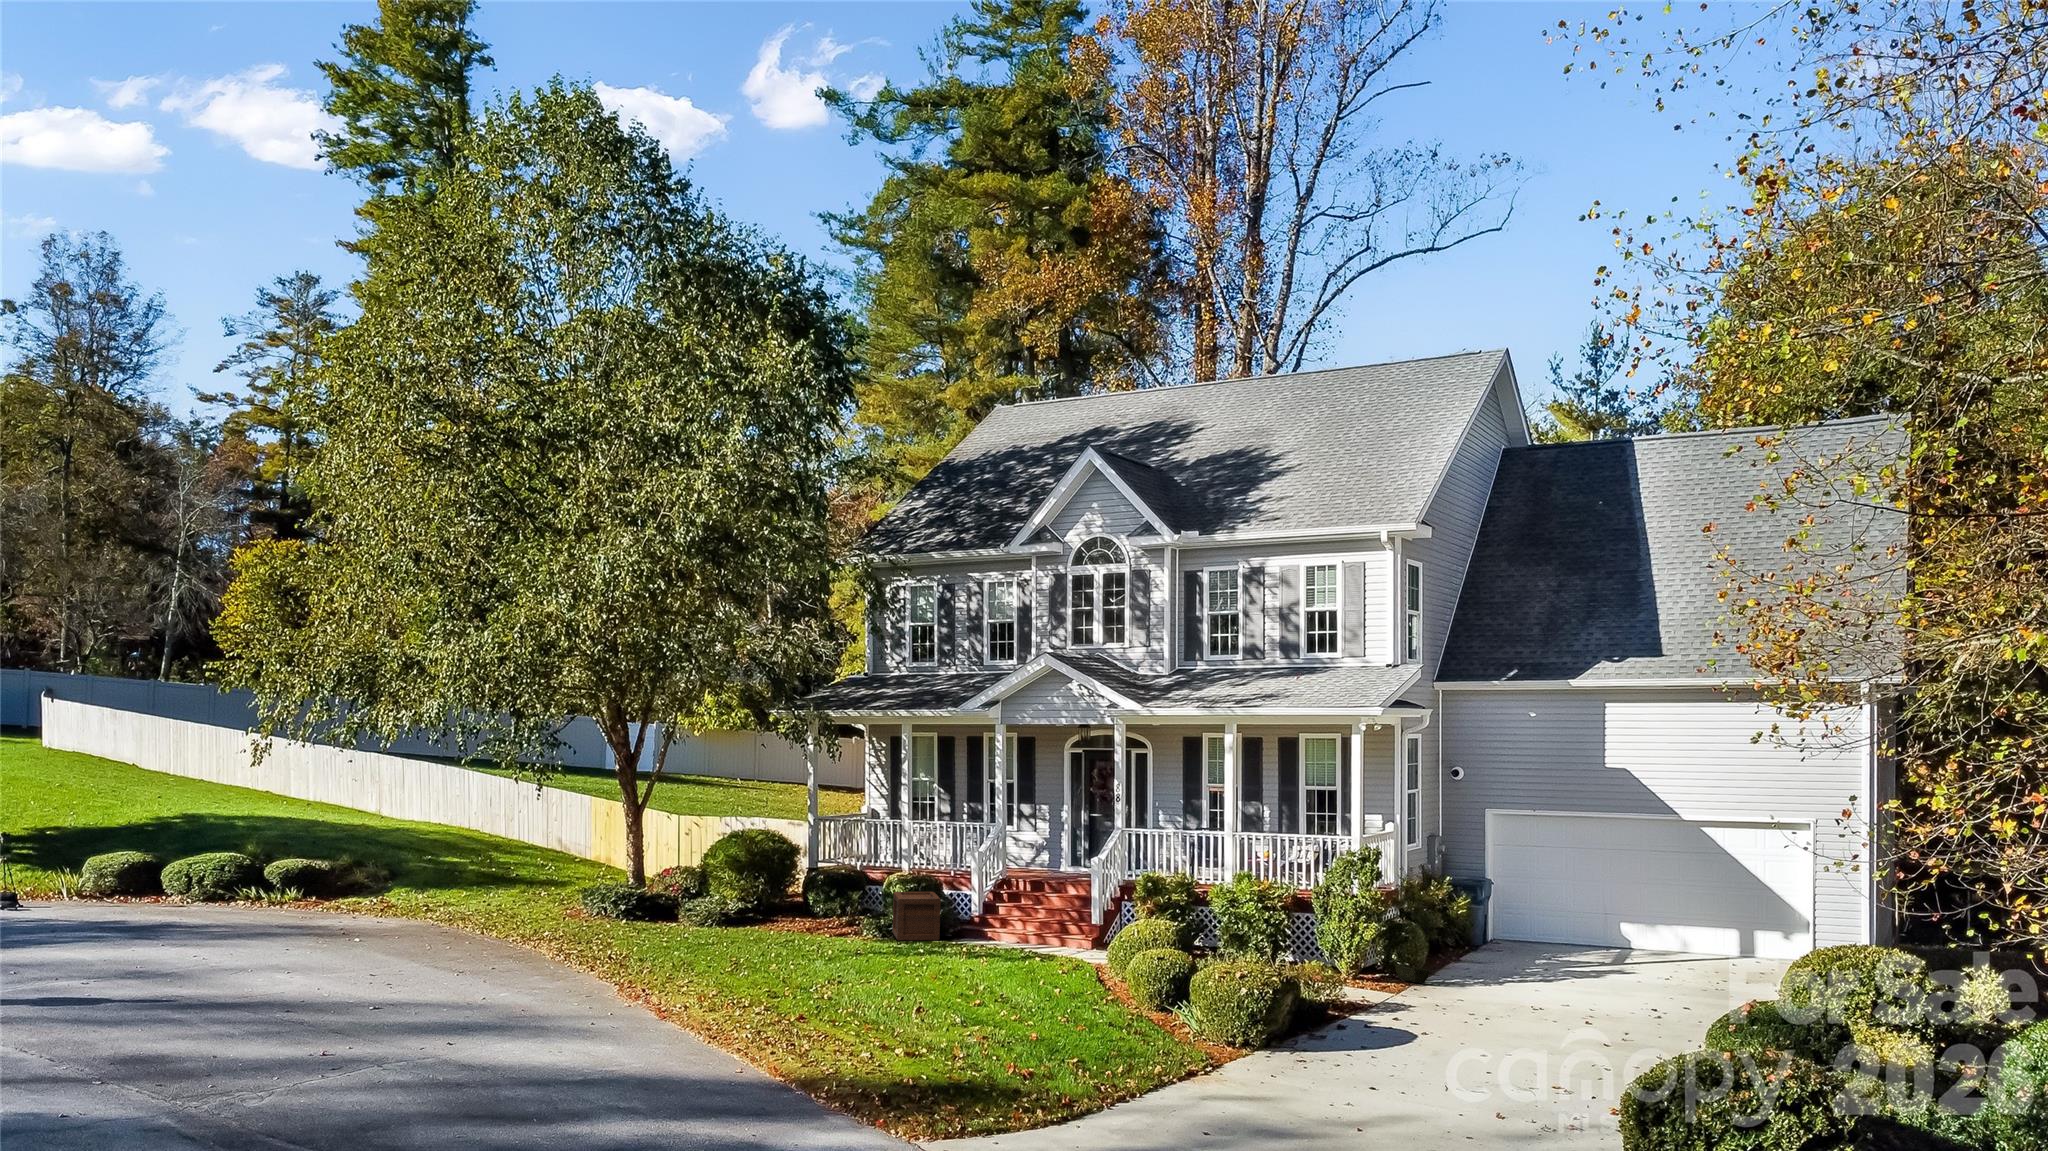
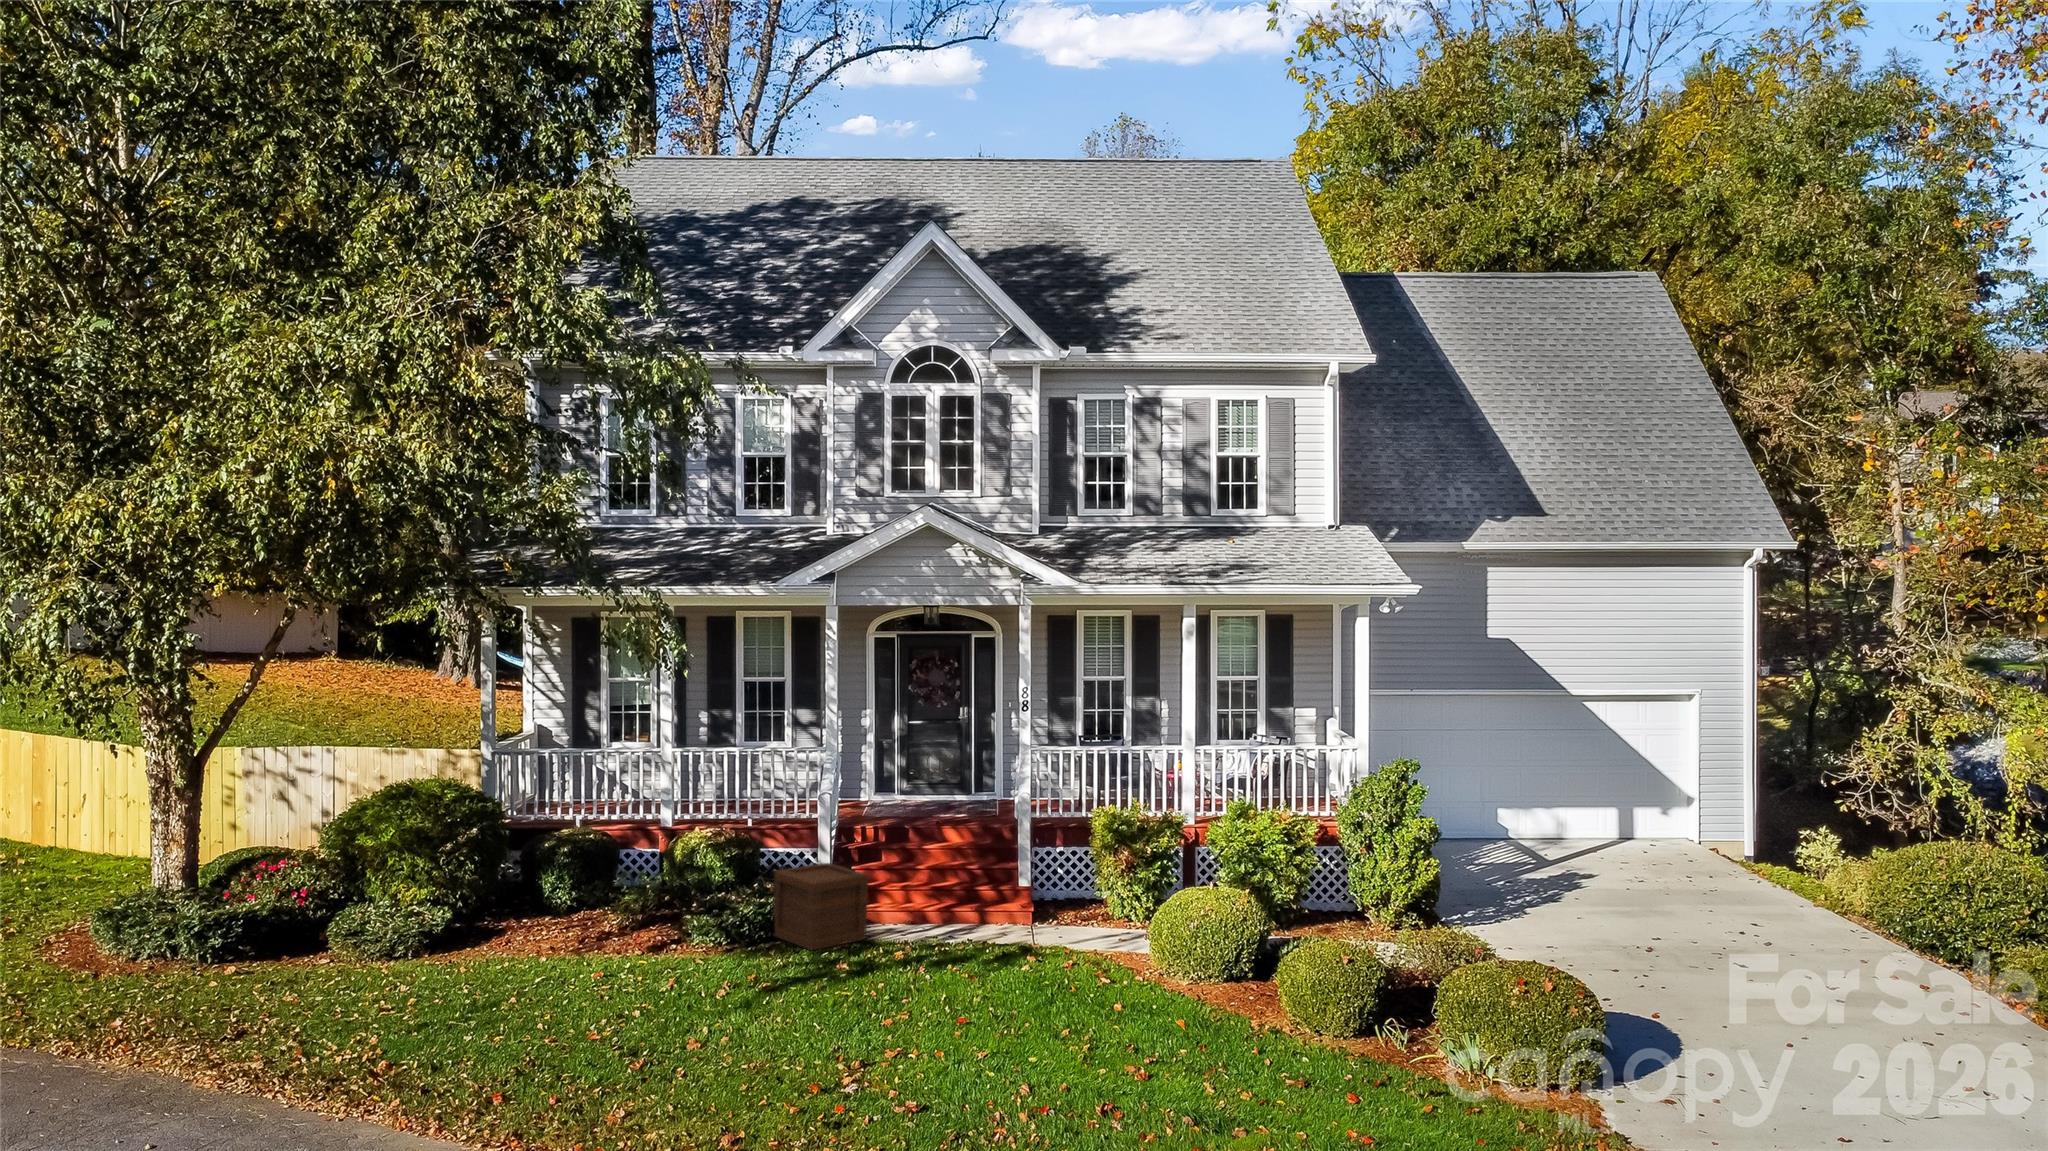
woven basket: present [1395,964,1430,983] -> none [1470,901,1516,923]

